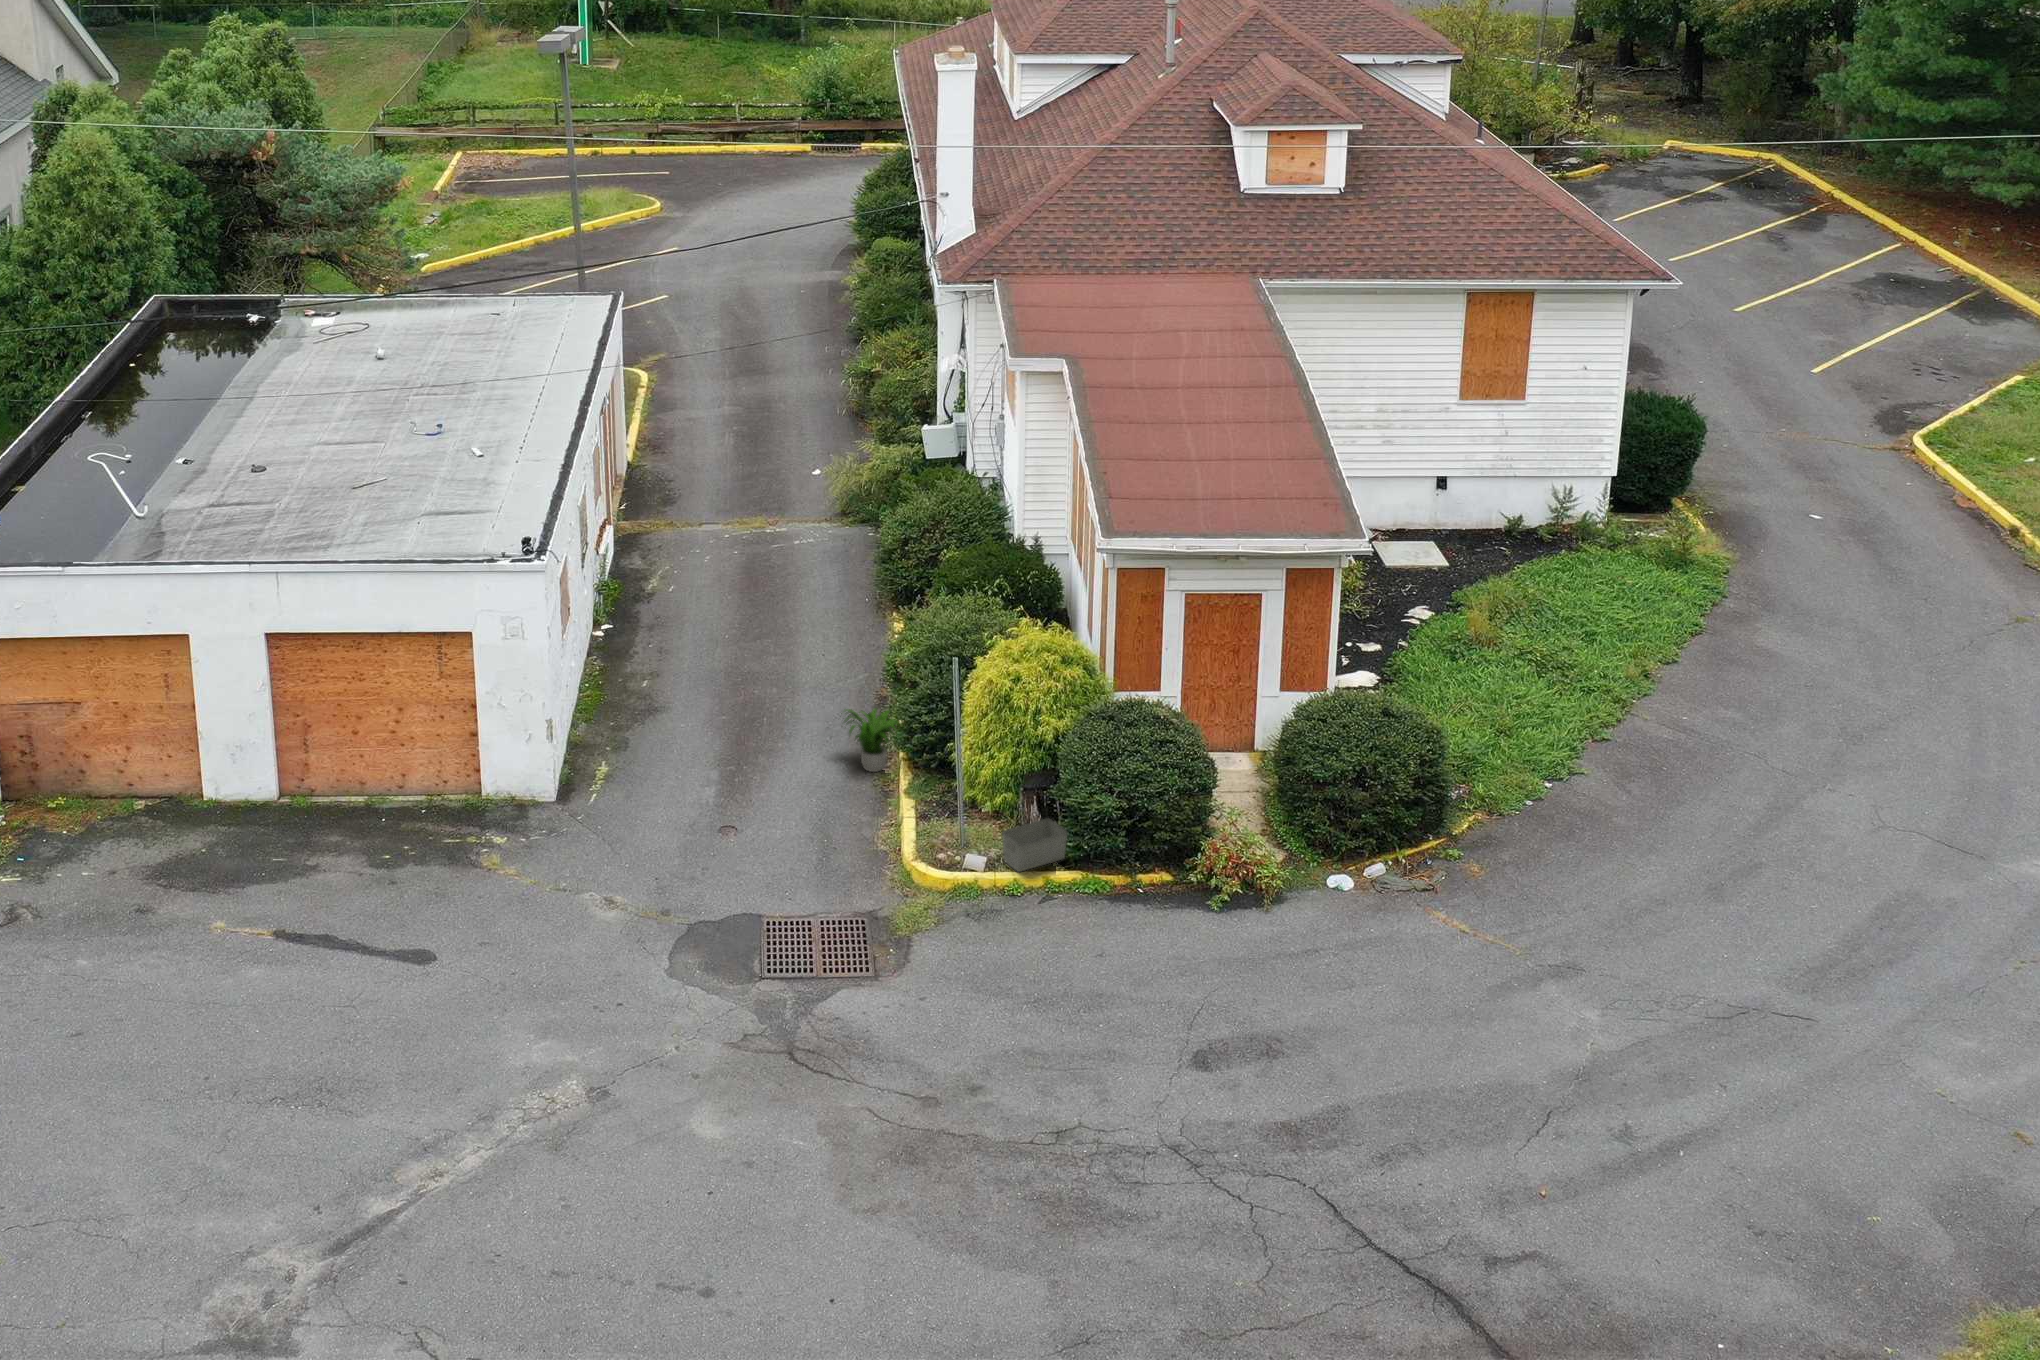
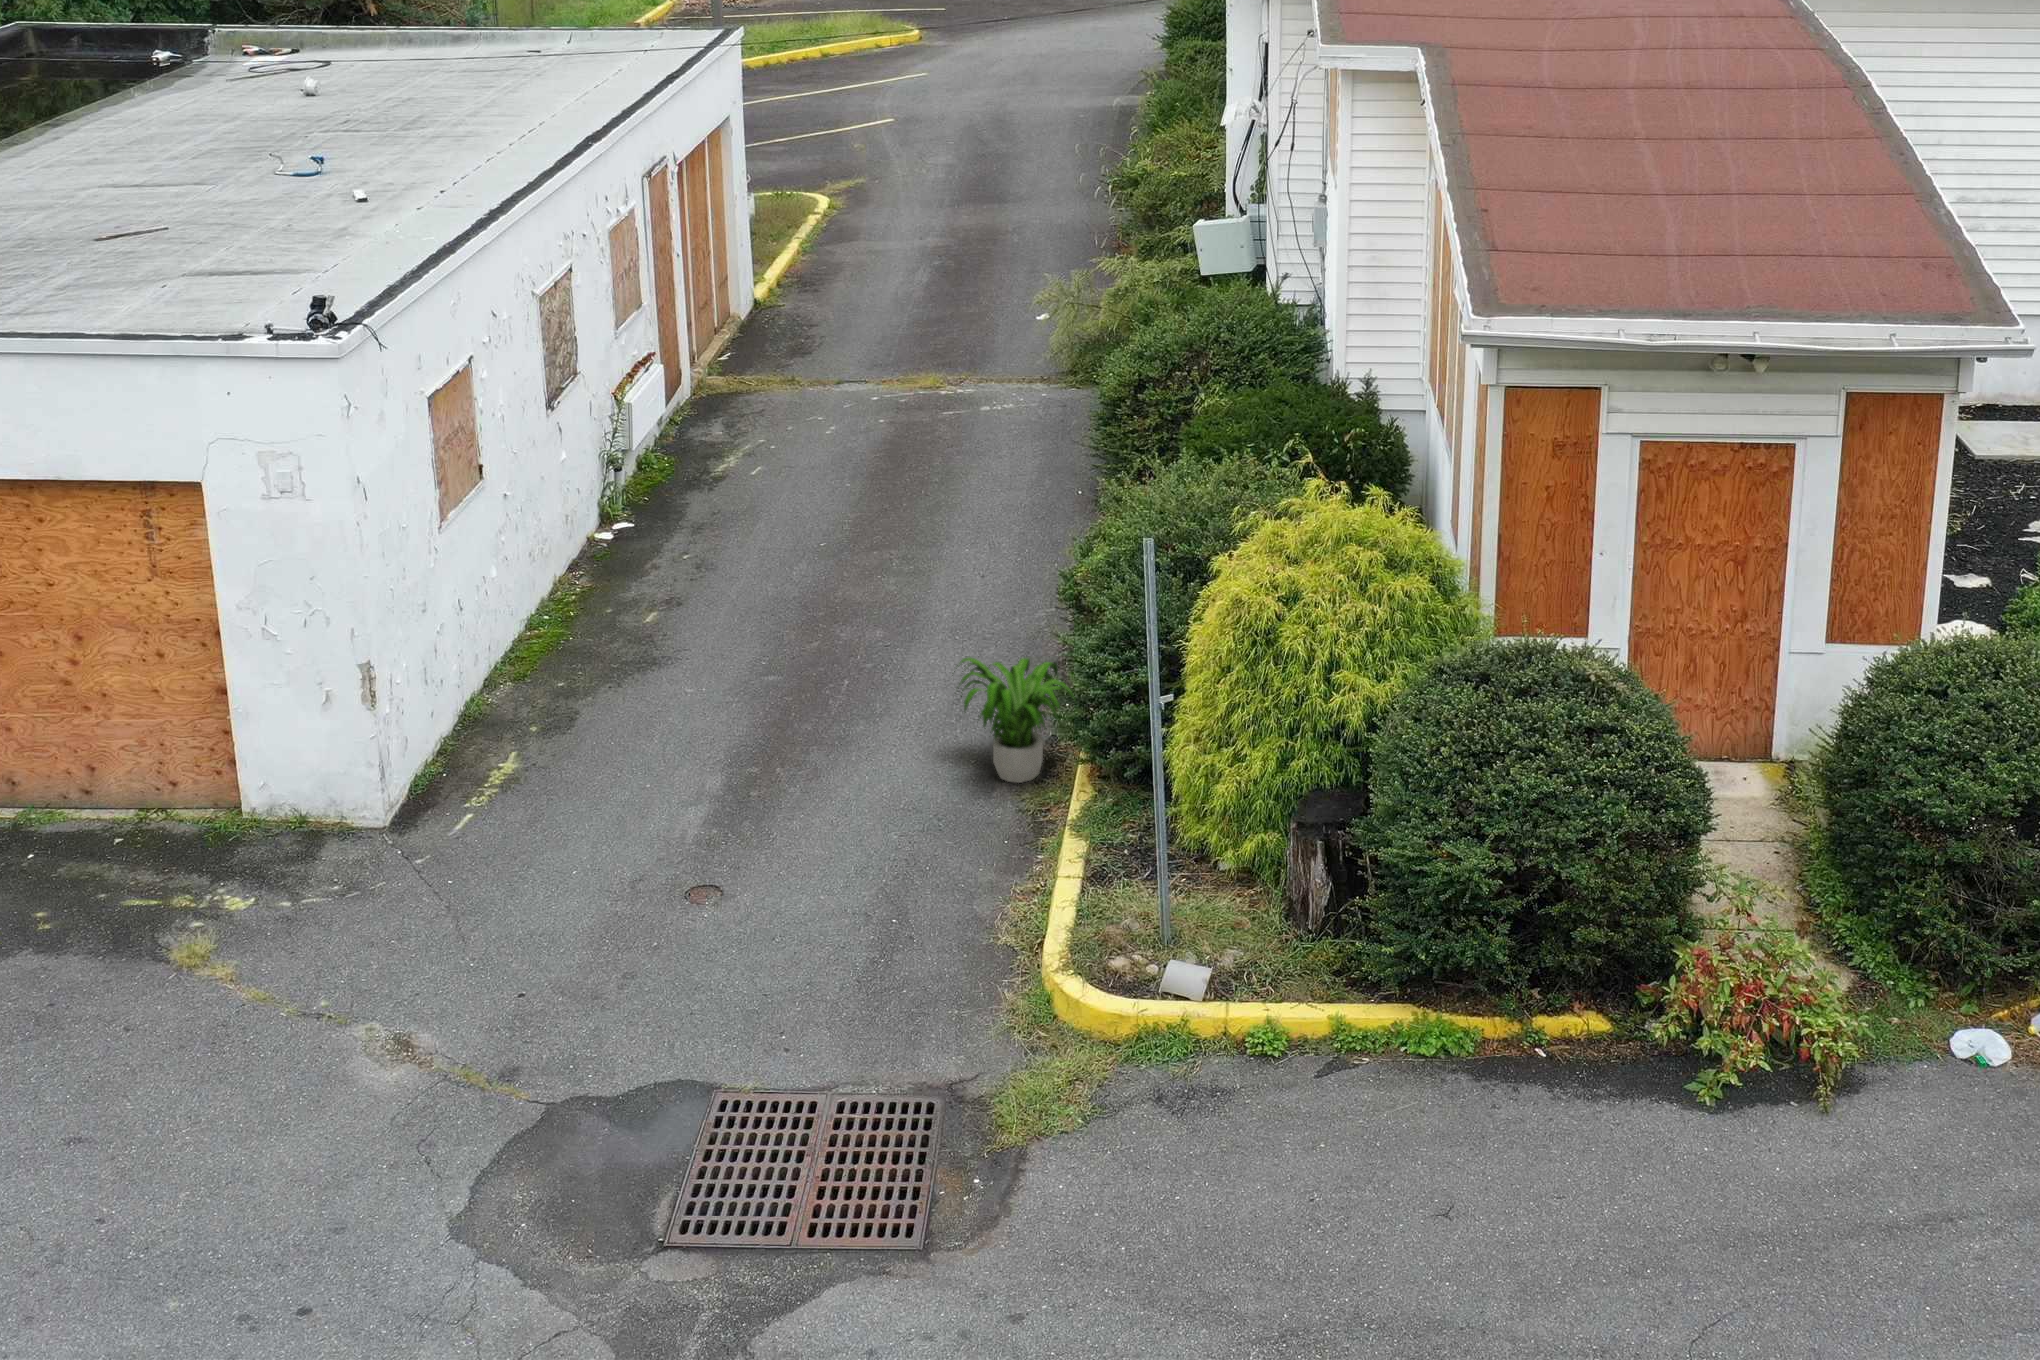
storage bin: present [1002,818,1067,872] -> none [1242,887,1384,1006]

